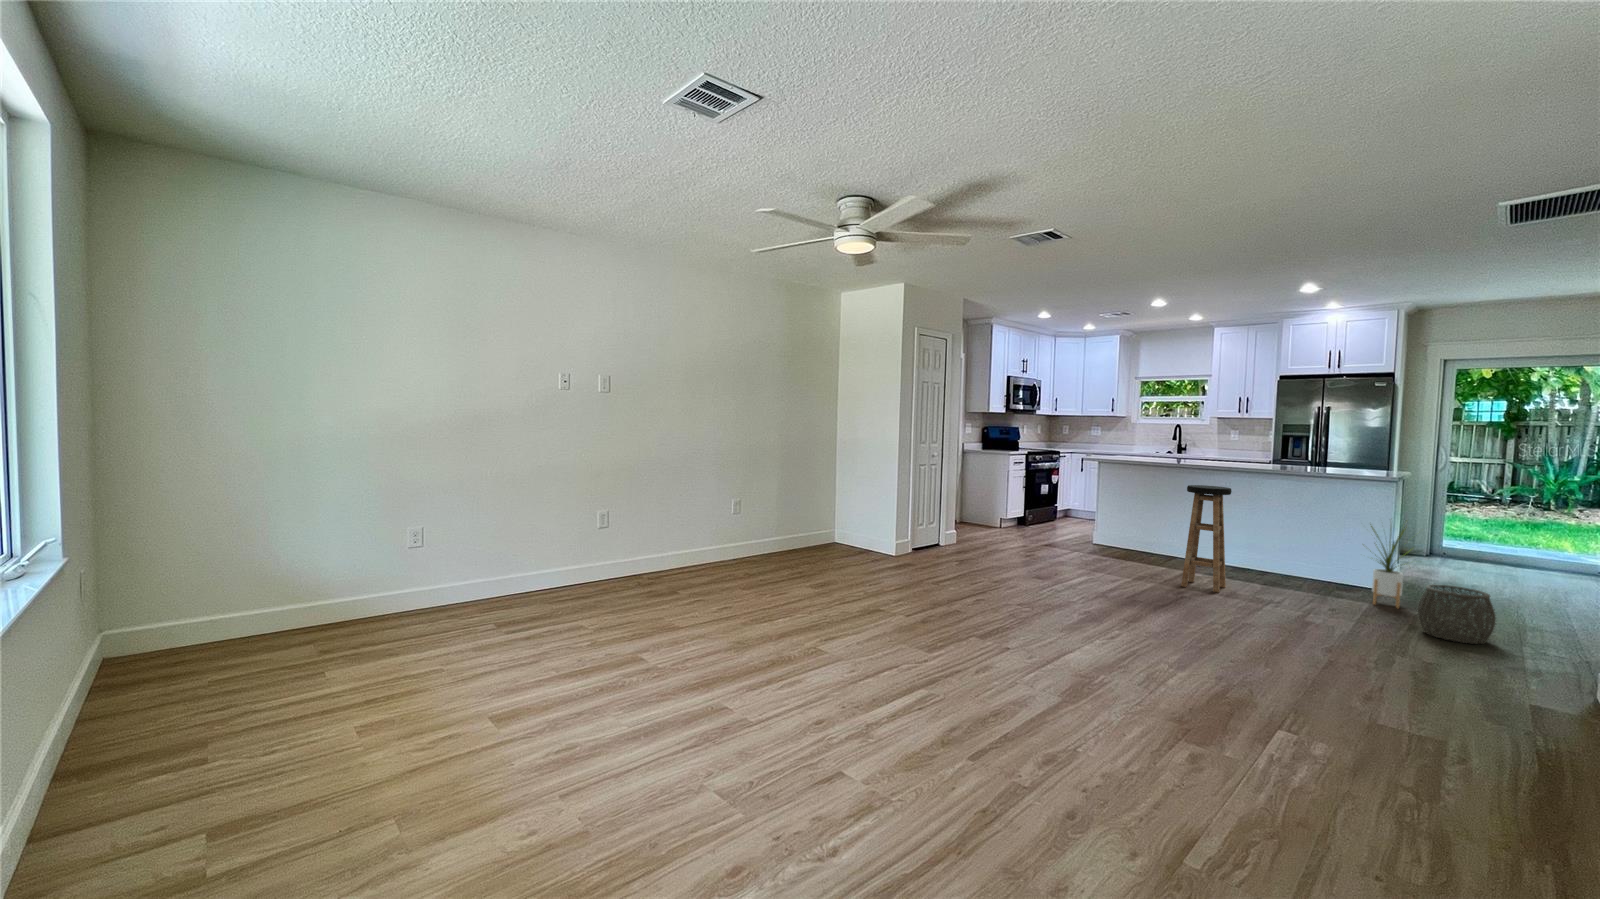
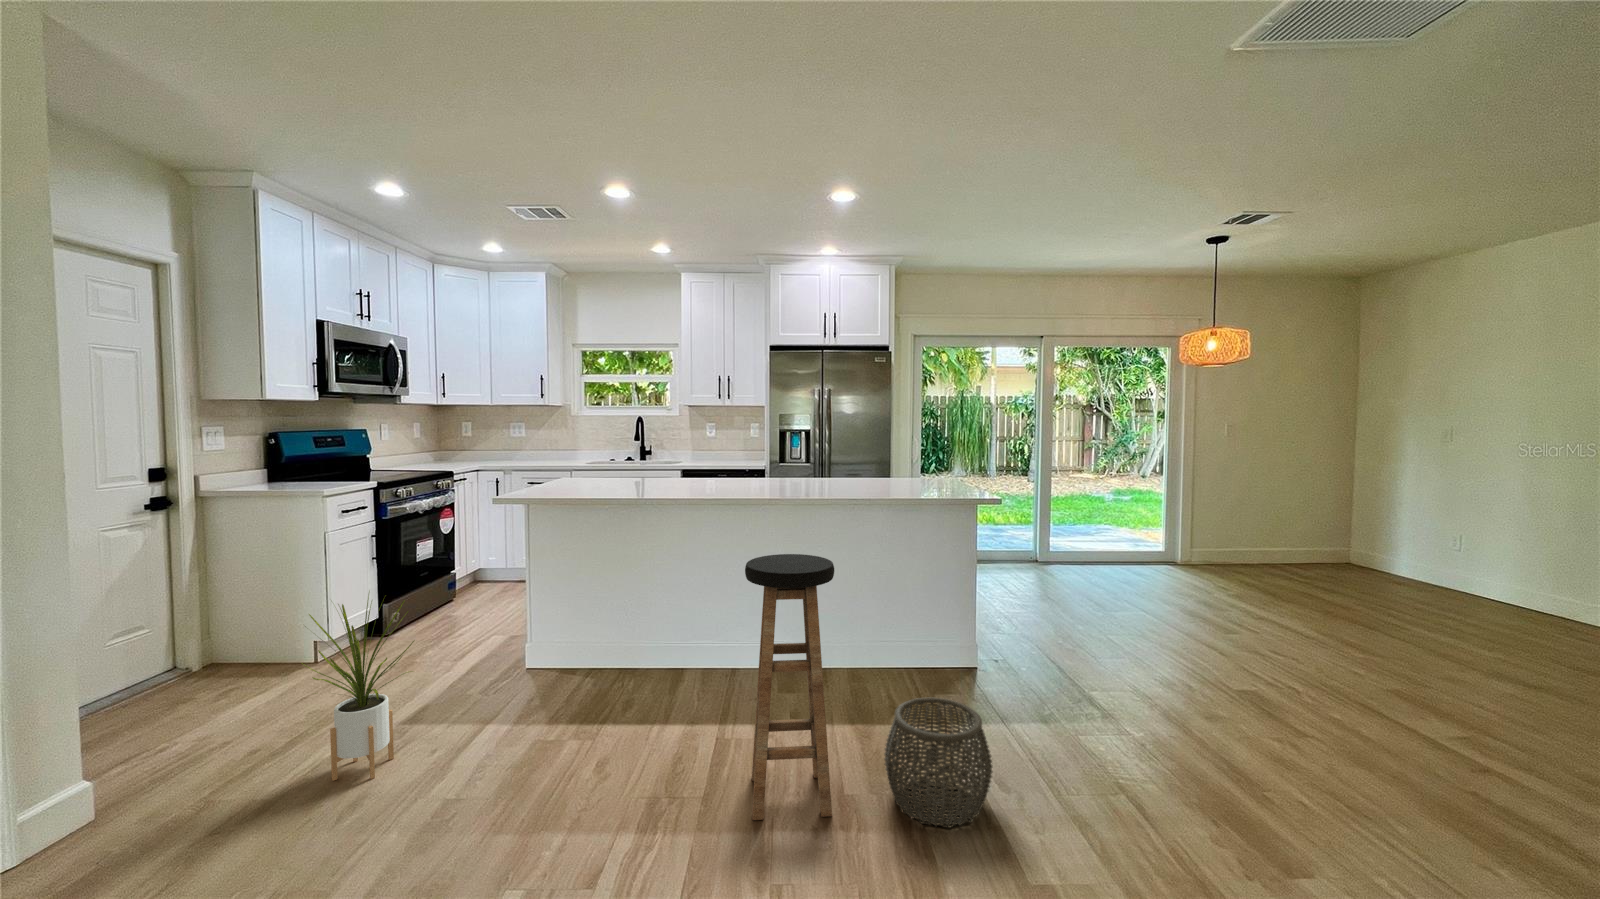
house plant: present [1371,526,1405,608] -> present [303,595,414,781]
woven basket: present [1418,584,1496,644] -> present [884,698,992,828]

